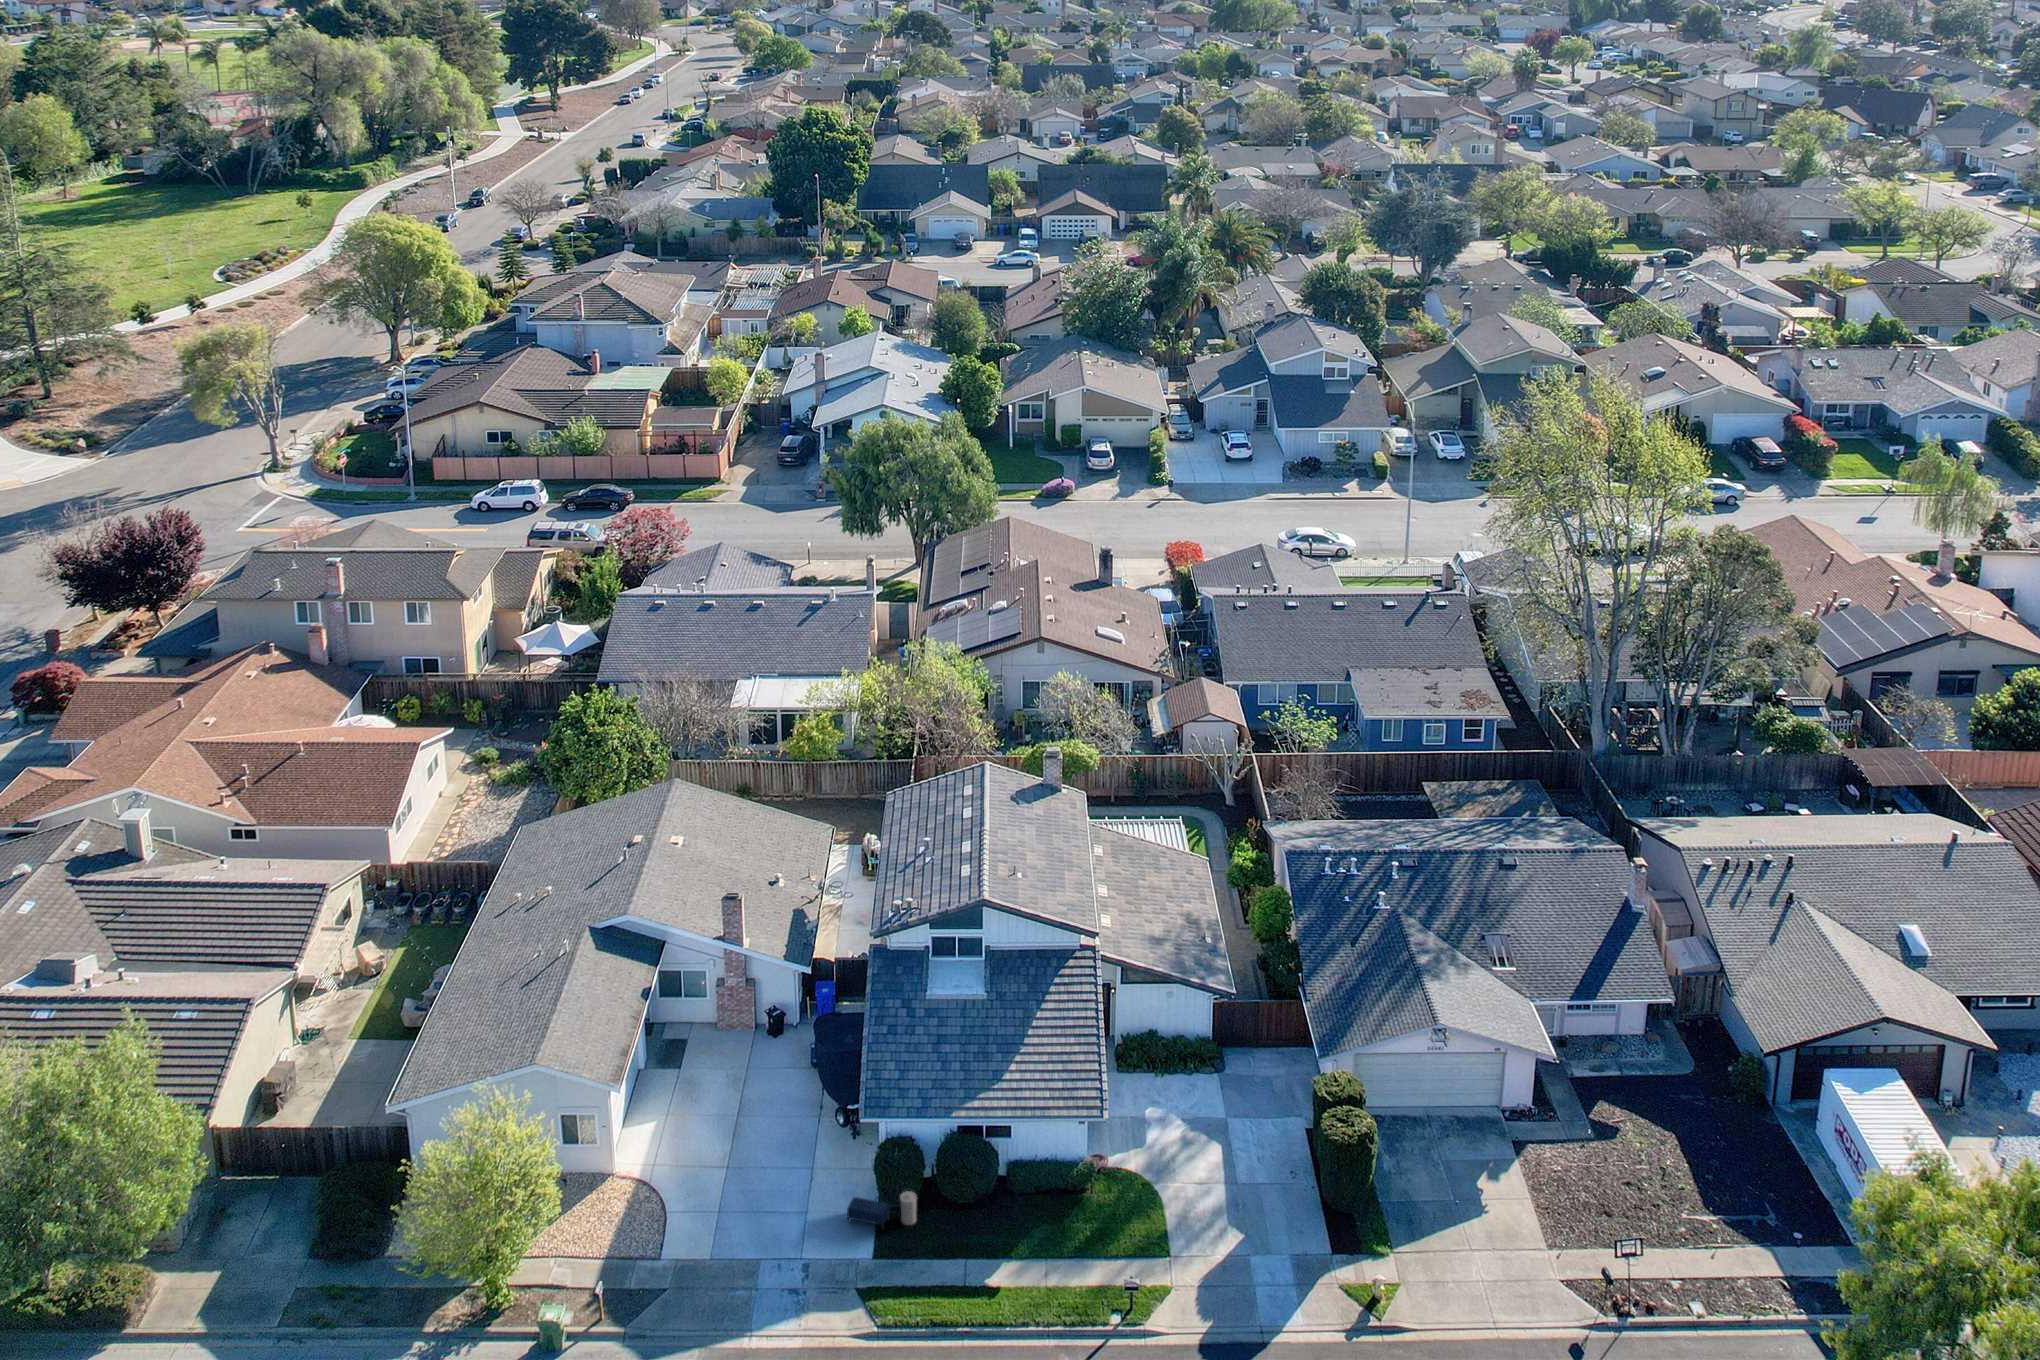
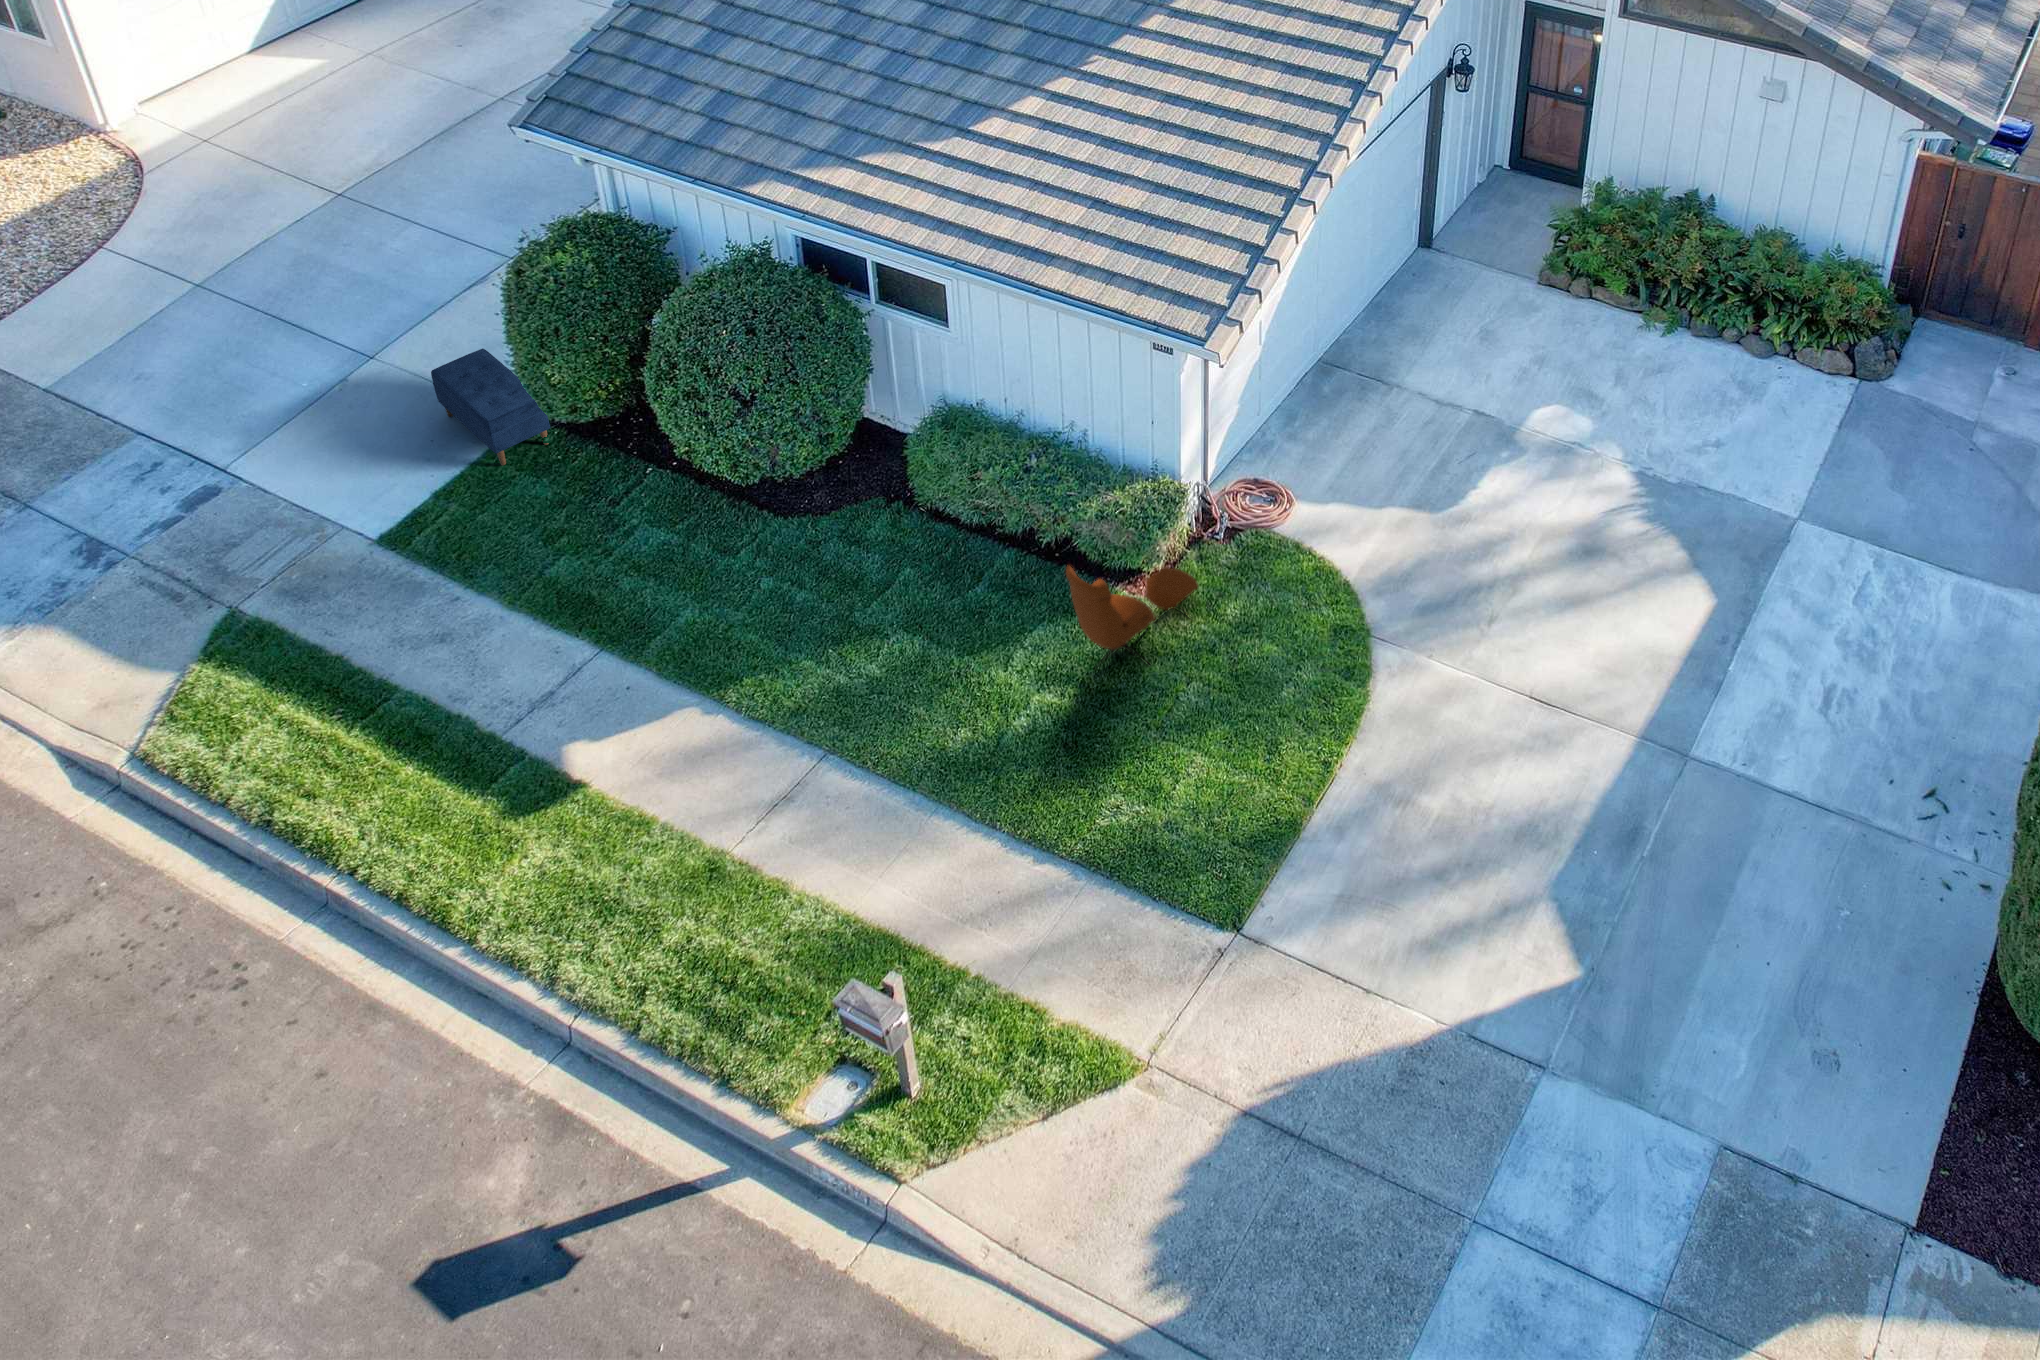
lounge chair: none [1084,1186,1105,1219] -> present [1066,566,1199,669]
trash can: present [900,1191,916,1225] -> none [548,380,619,481]

